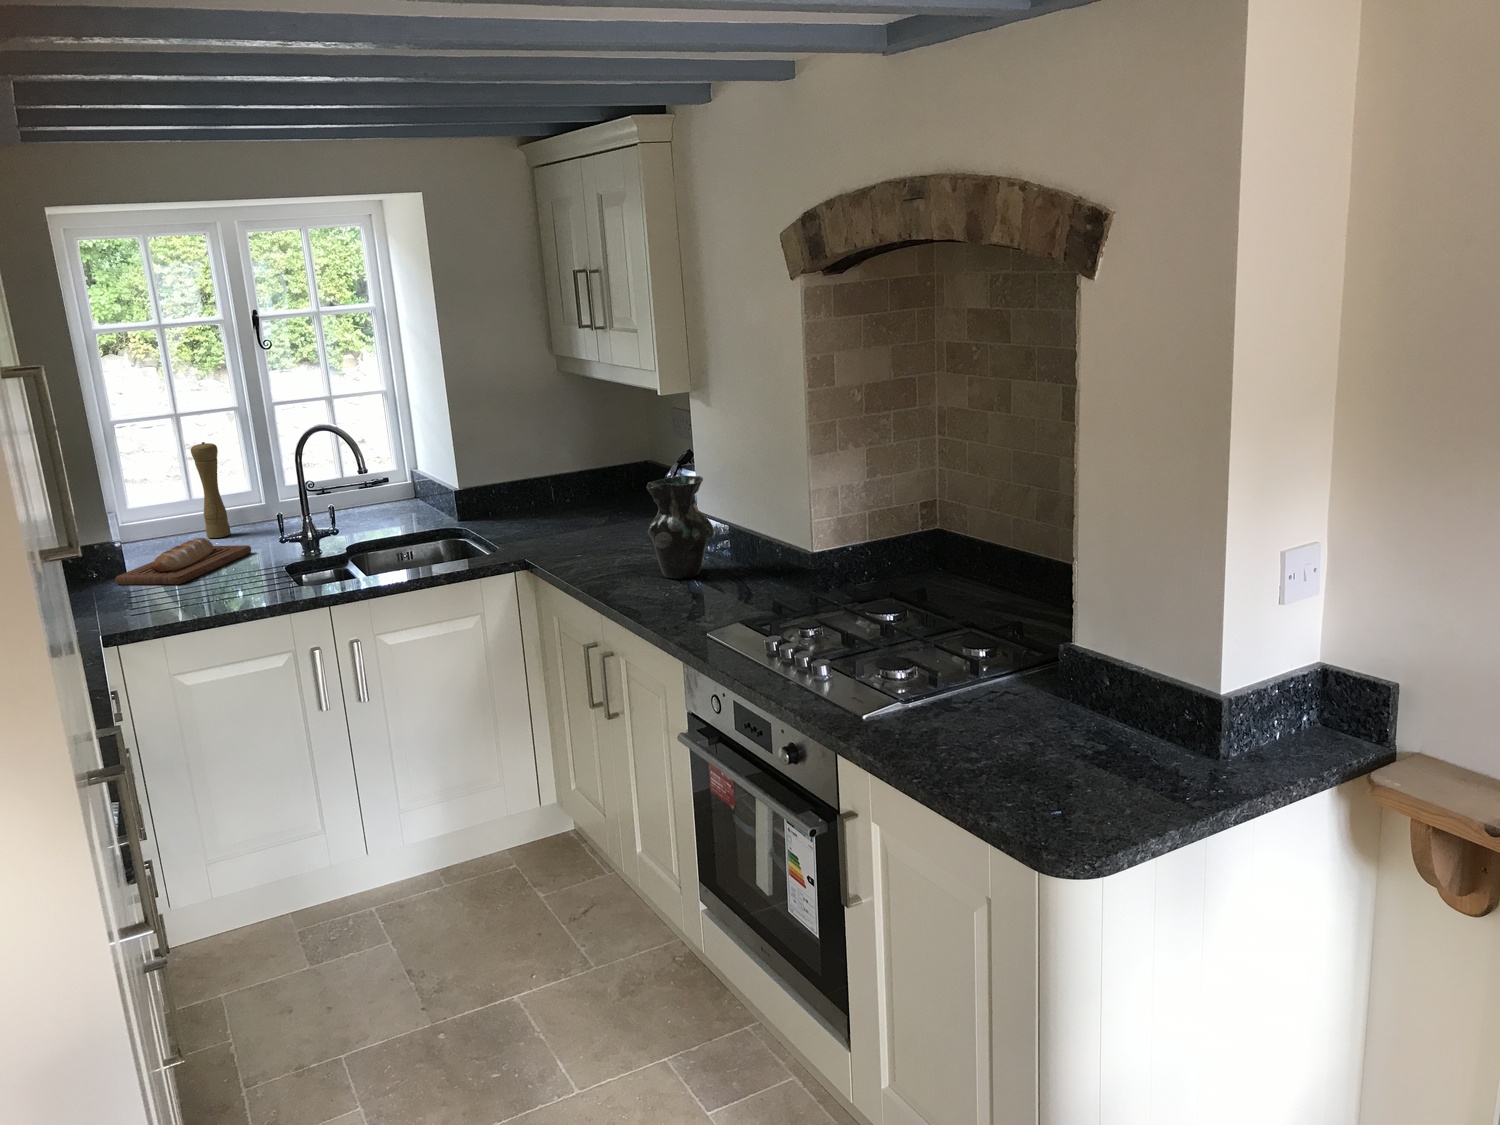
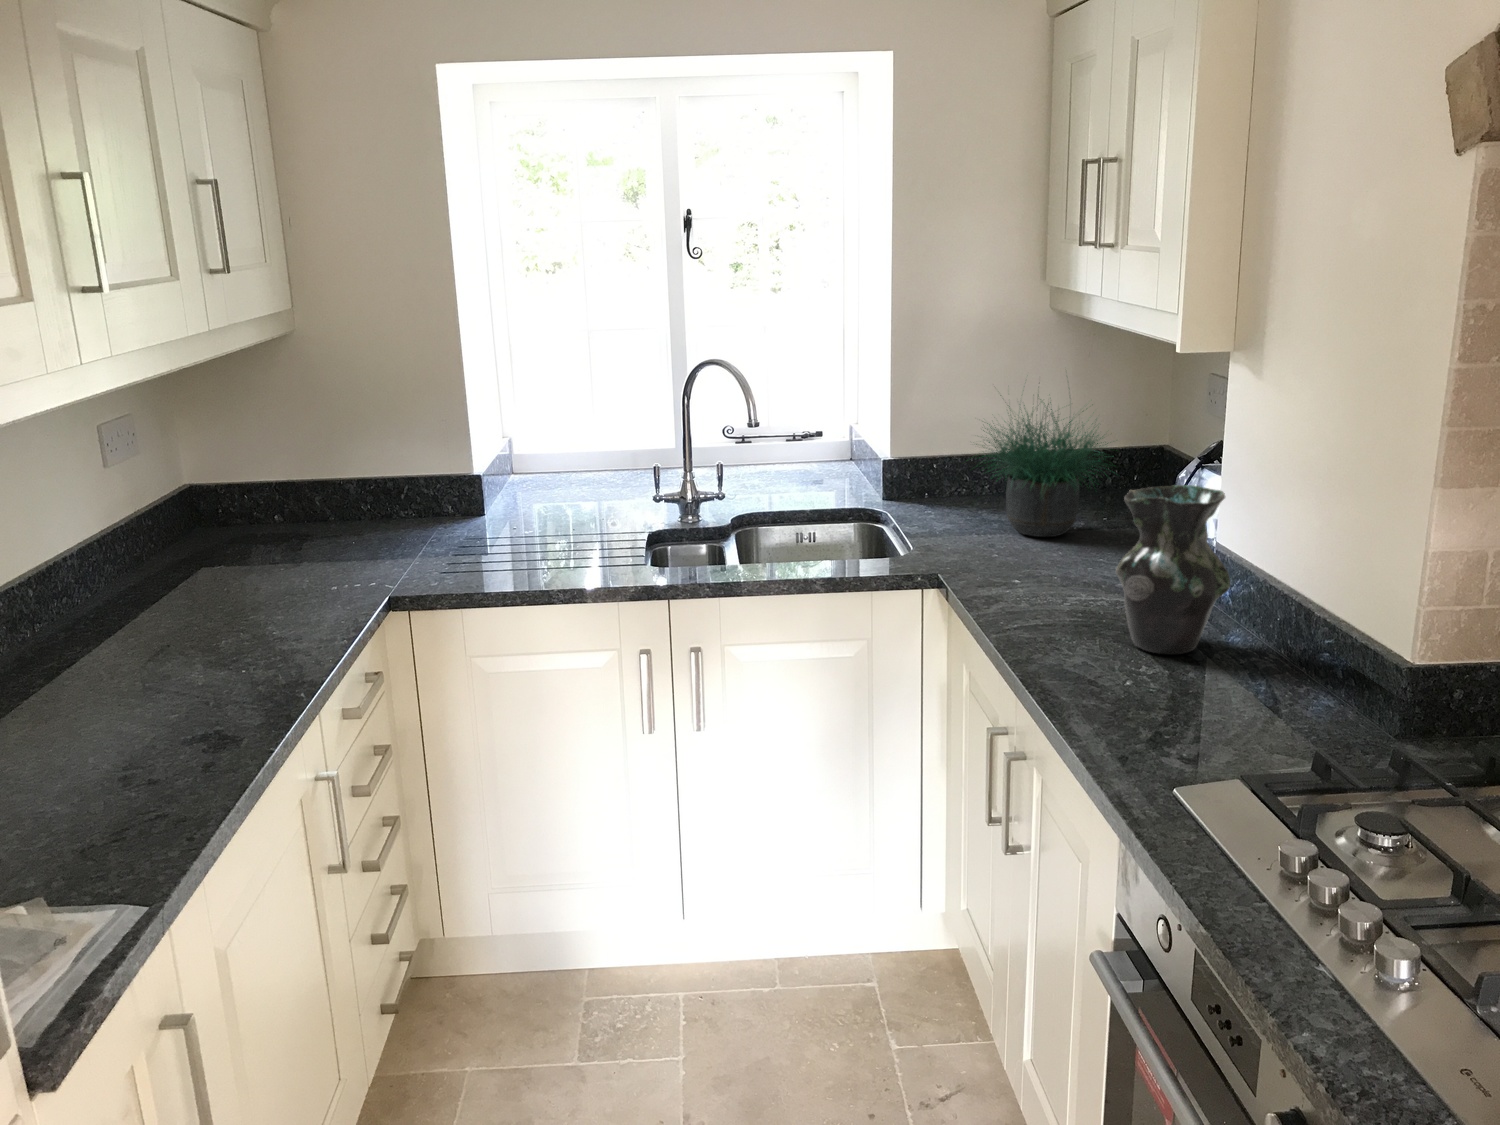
potted plant: none [521,409,632,528] -> present [976,399,1108,537]
pepper mill: present [191,442,231,538] -> none [586,366,620,482]
bread loaf: present [115,538,251,585] -> none [455,482,622,537]

